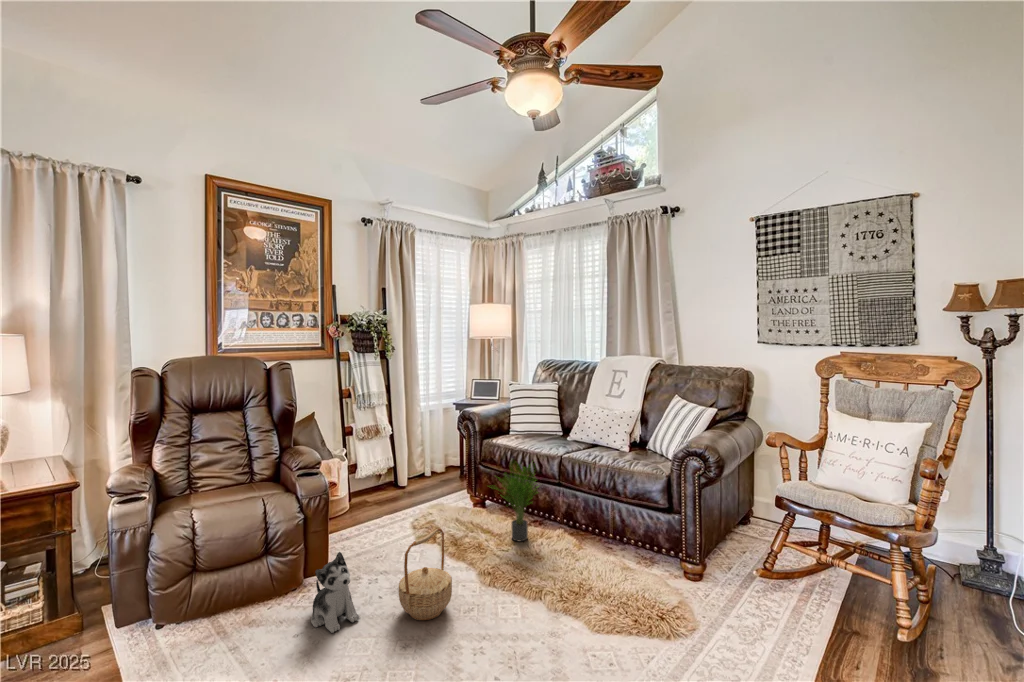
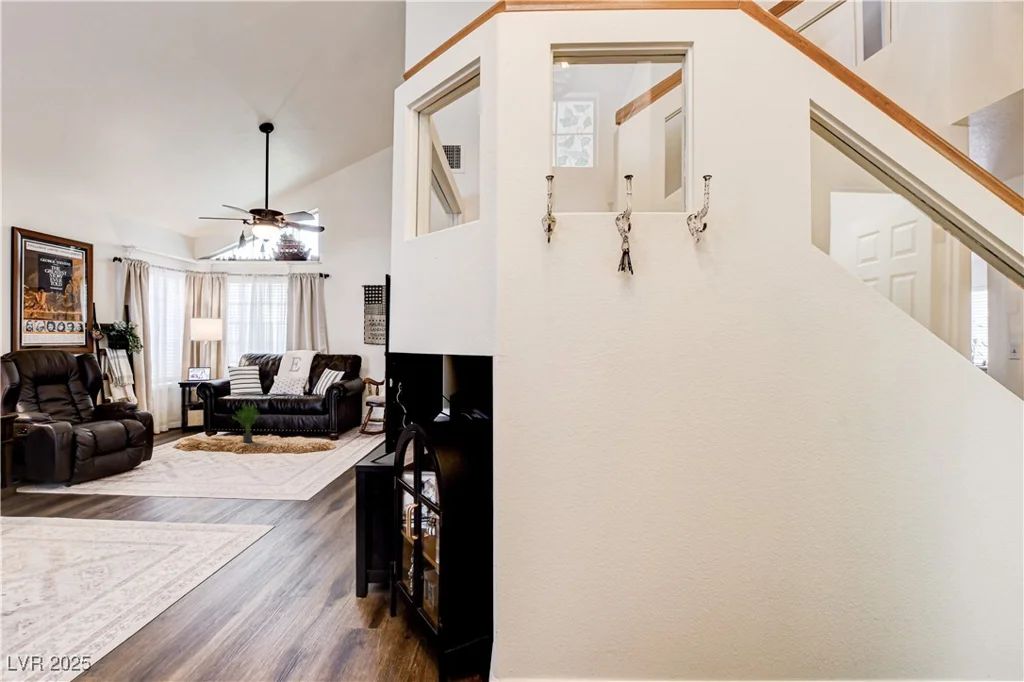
basket: present [399,528,452,620] -> none [206,426,232,461]
plush toy: present [311,552,360,633] -> none [158,436,188,469]

